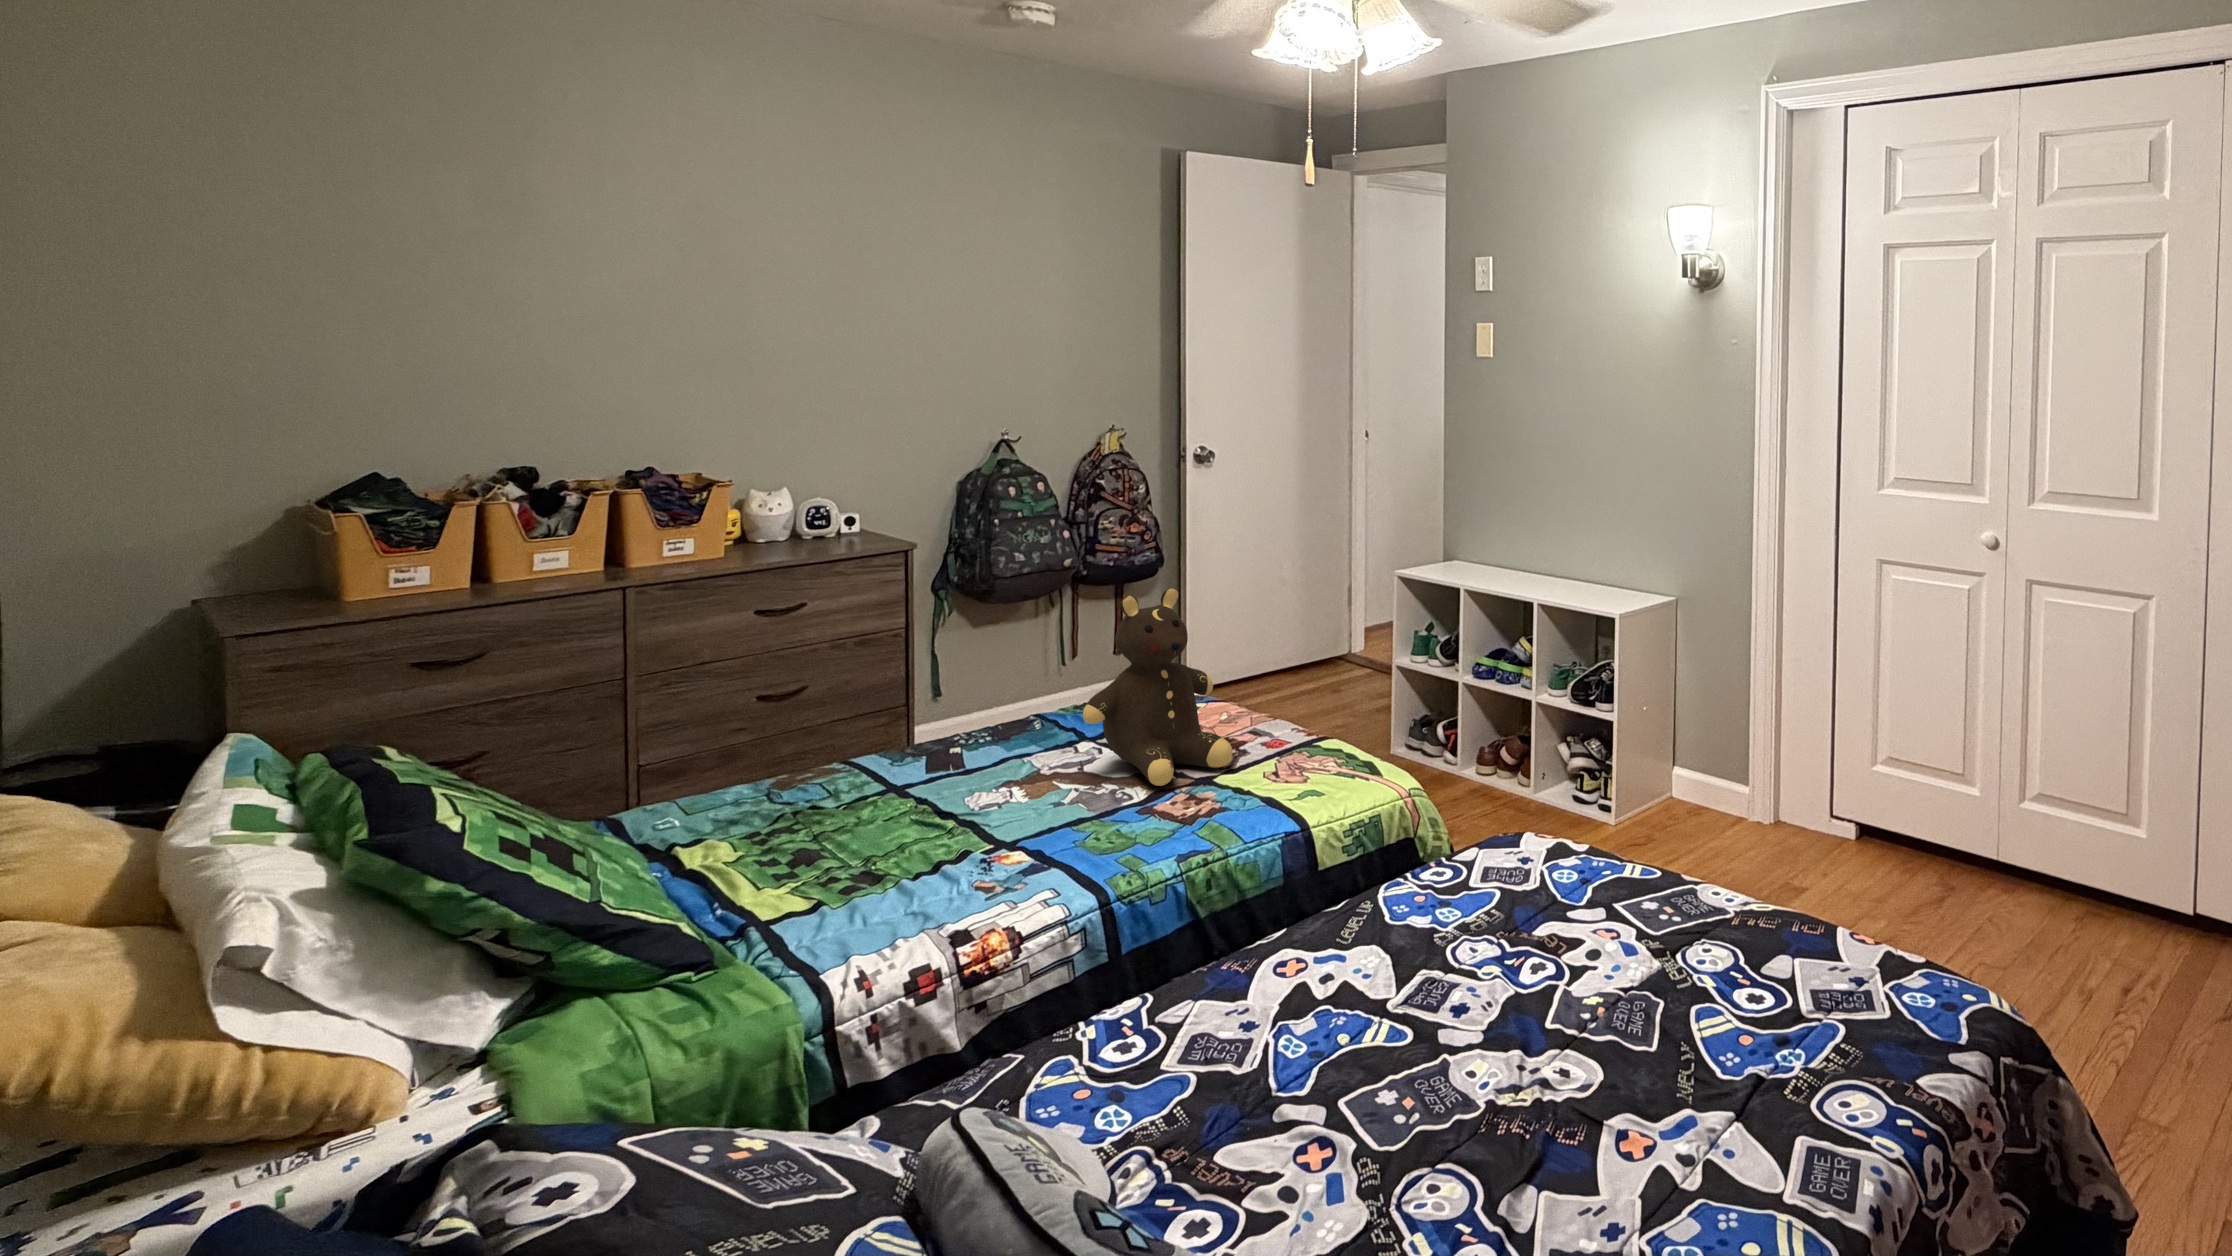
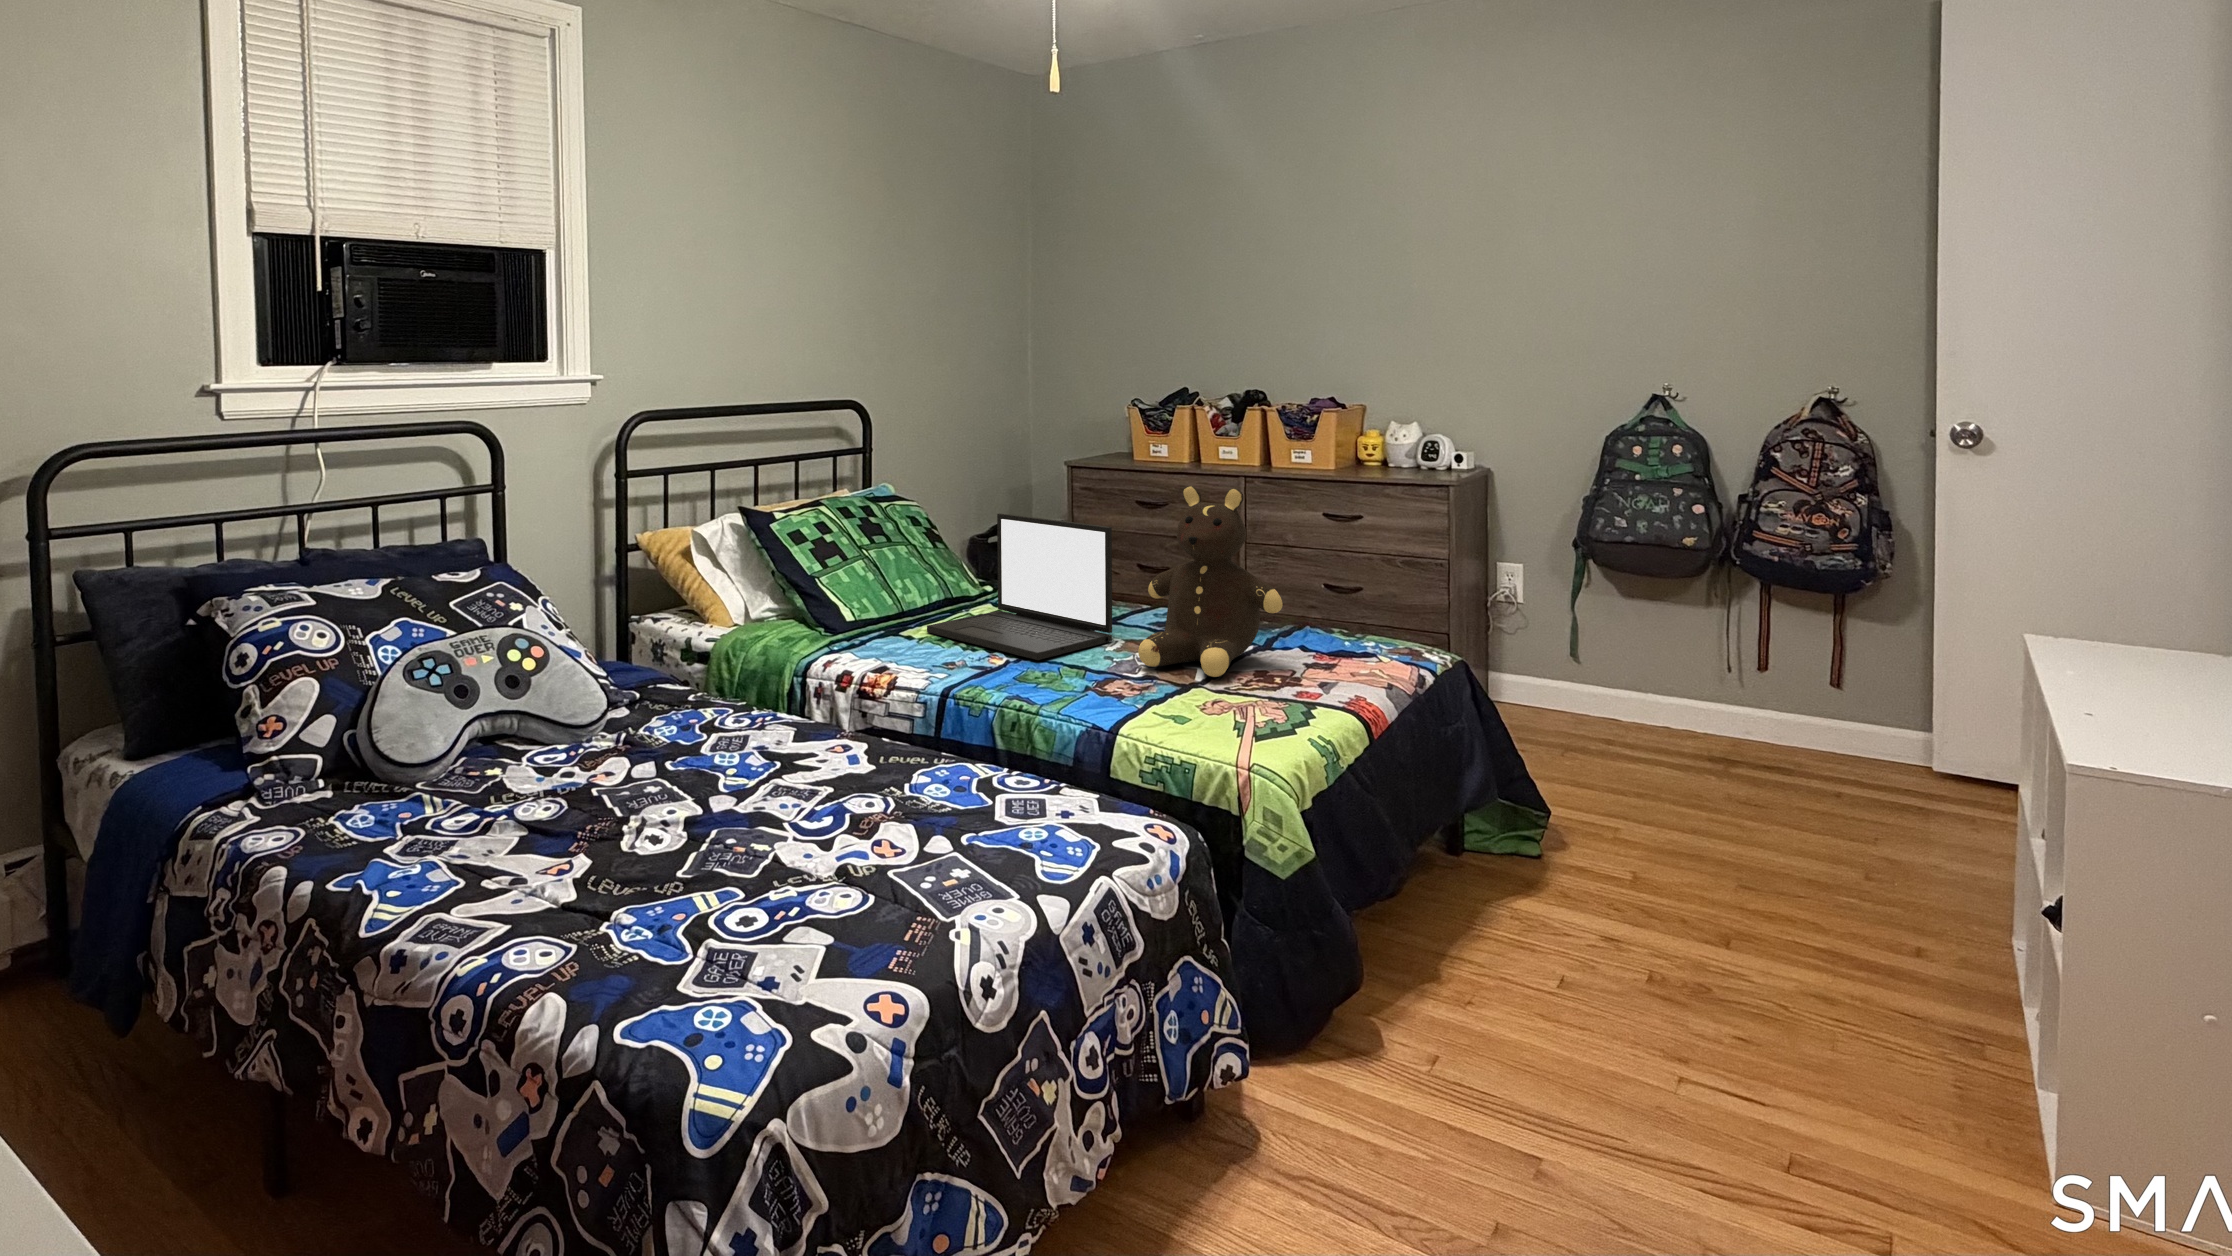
laptop: none [829,663,1083,888] -> present [927,513,1112,660]

